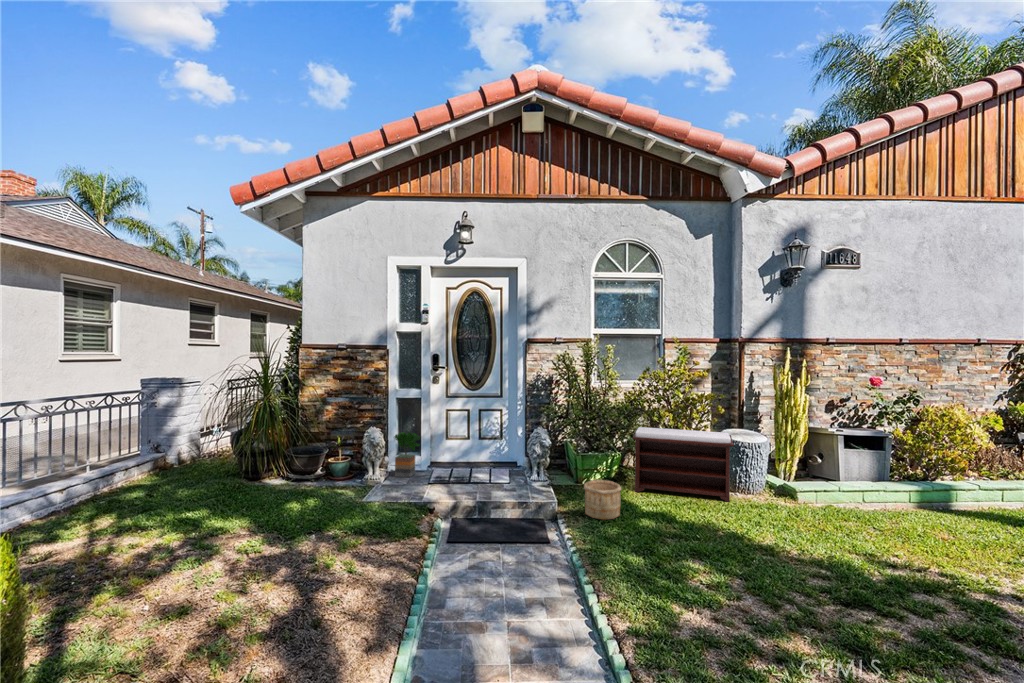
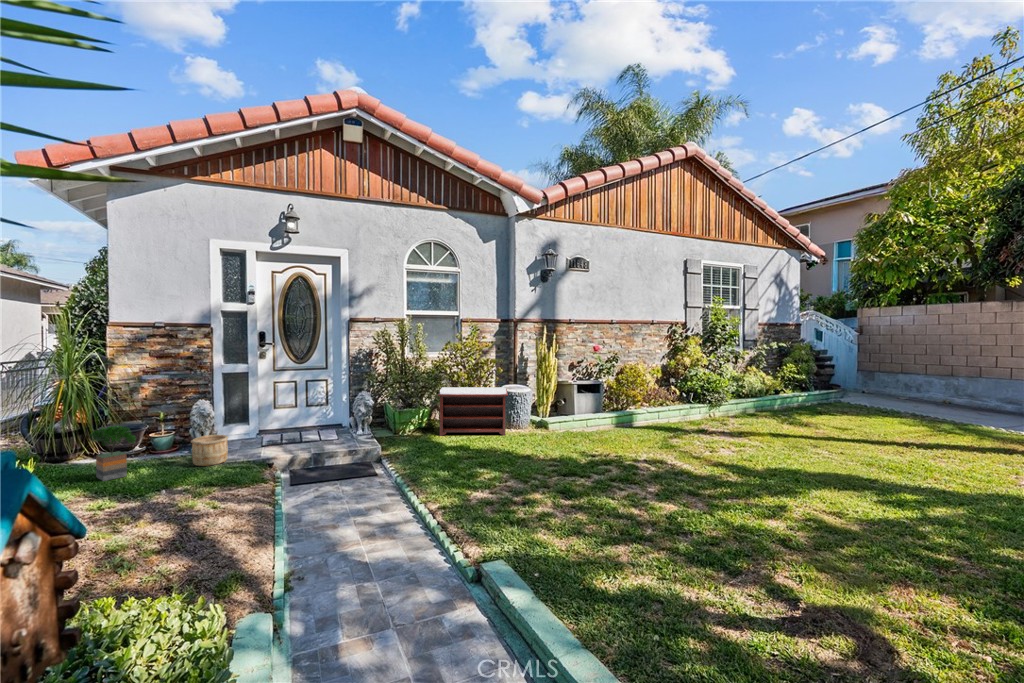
potted tree: present [395,432,420,477] -> present [90,426,136,481]
wooden bucket: present [584,480,621,520] -> present [191,435,228,466]

